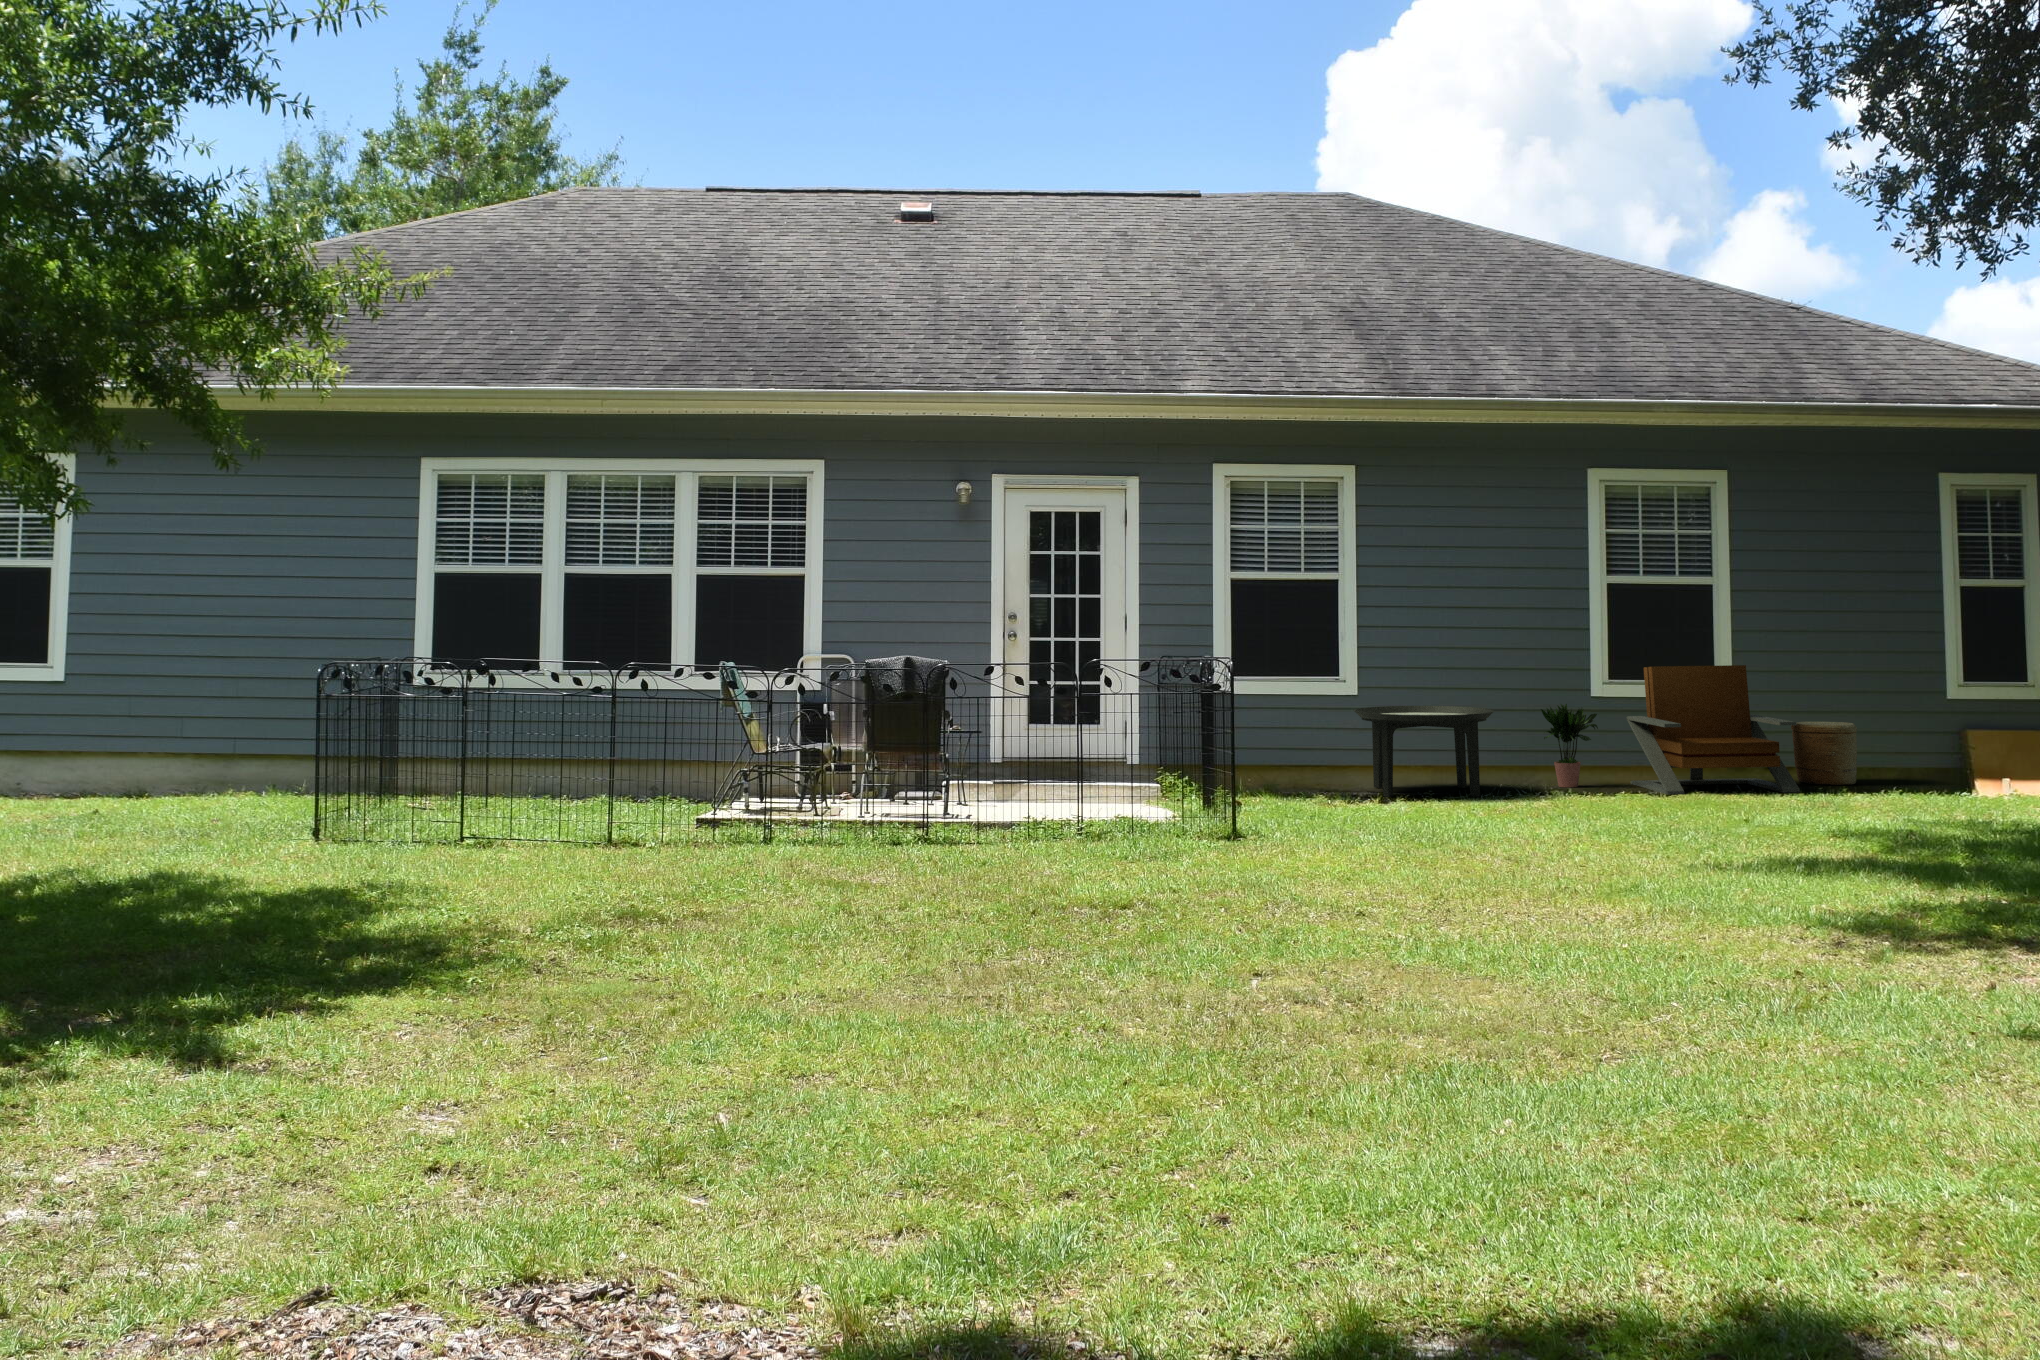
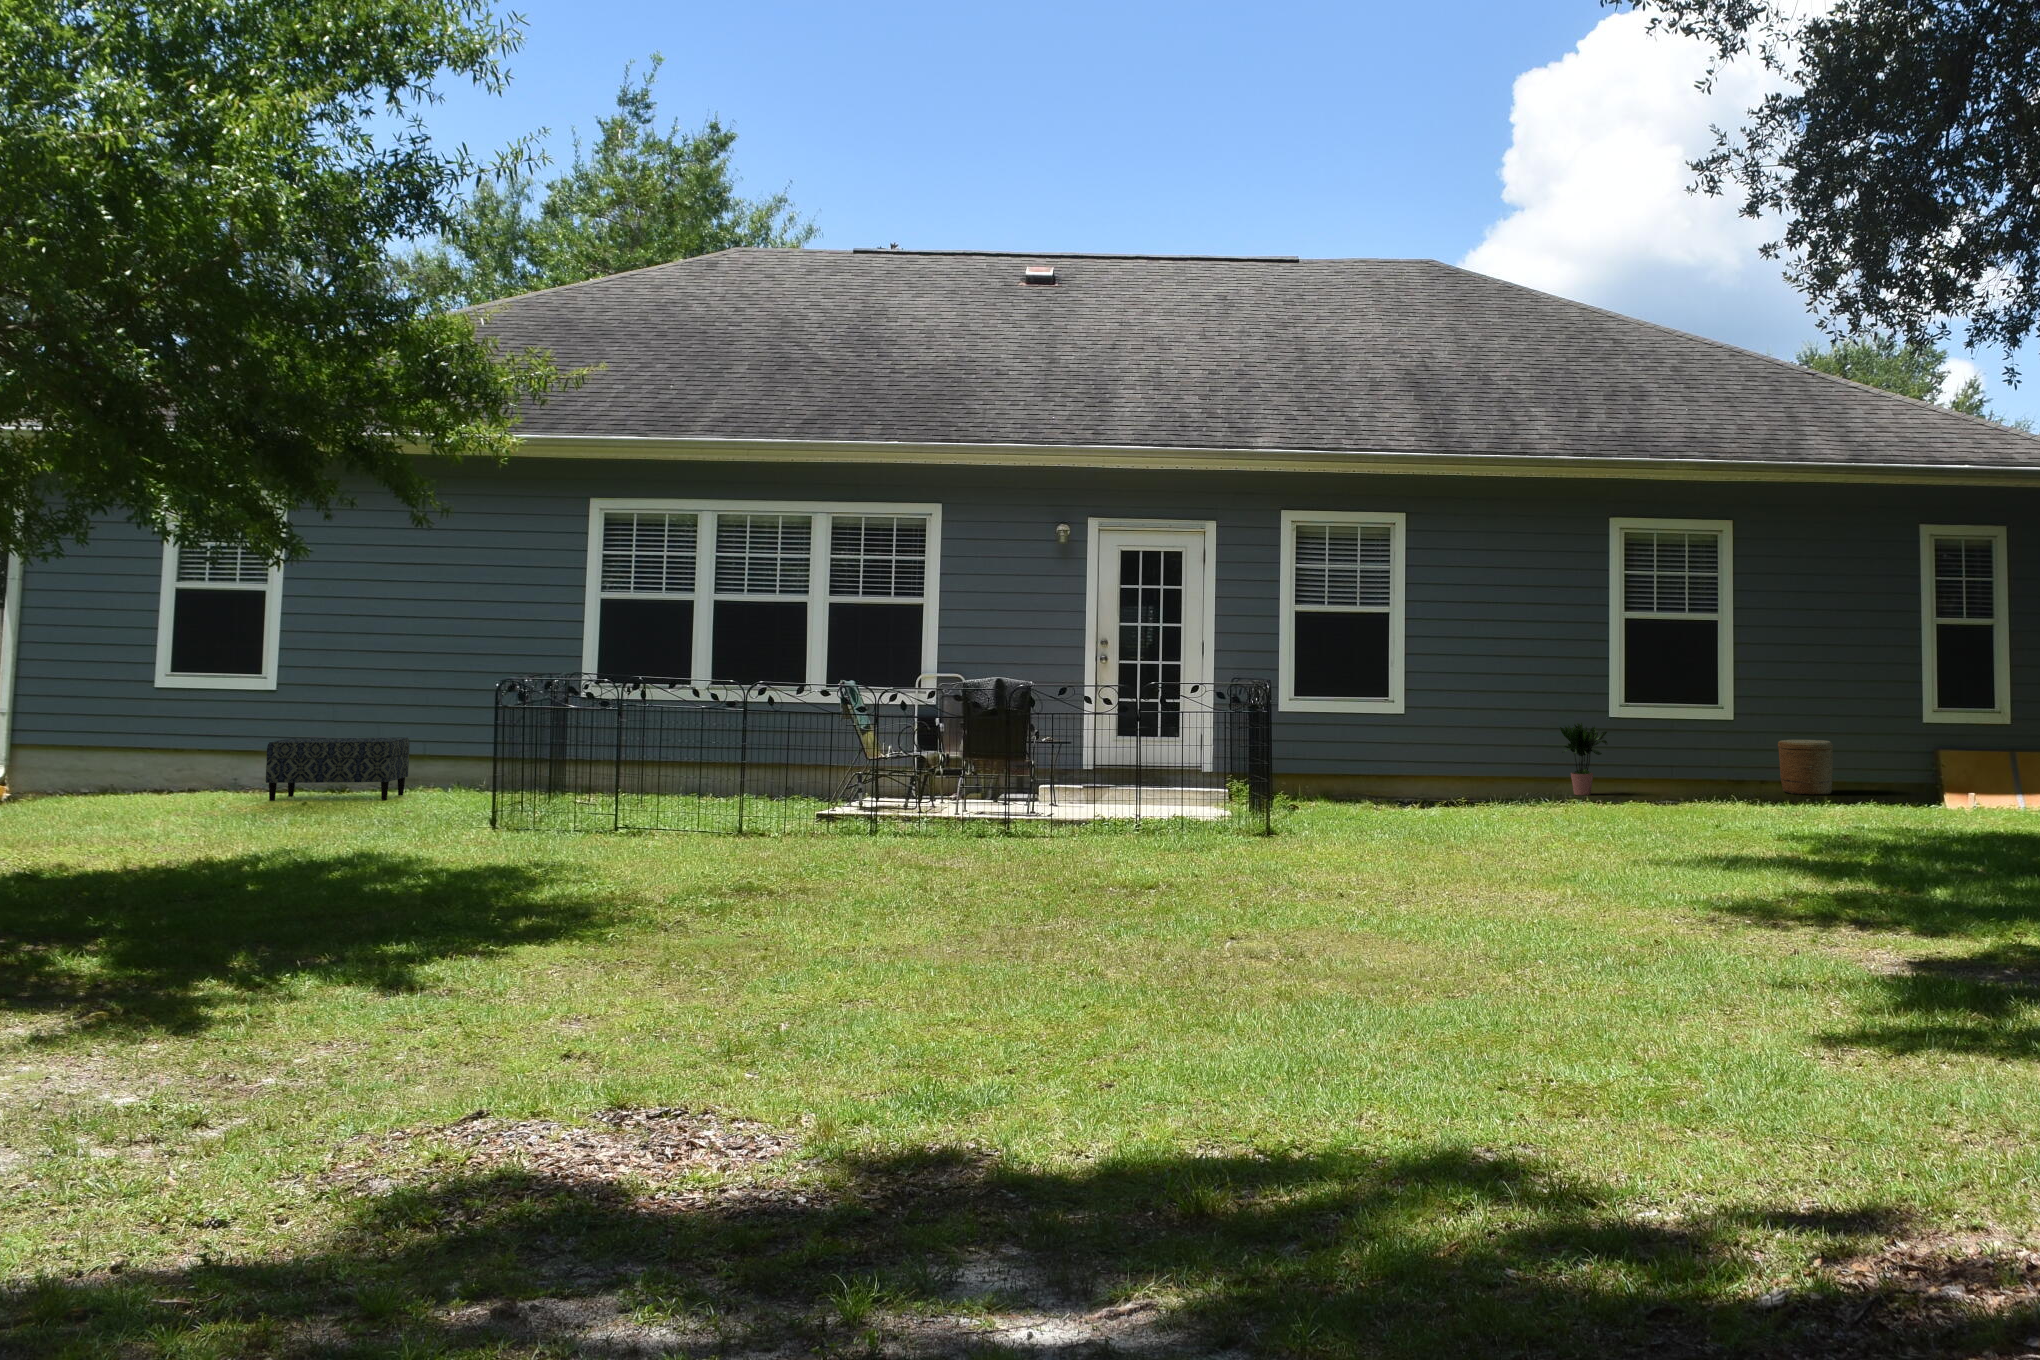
lounge chair: present [1627,665,1800,794] -> none [1635,690,1776,802]
round table: present [1354,706,1494,797] -> none [1395,723,1516,802]
bench: none [52,731,217,806] -> present [266,737,410,801]

